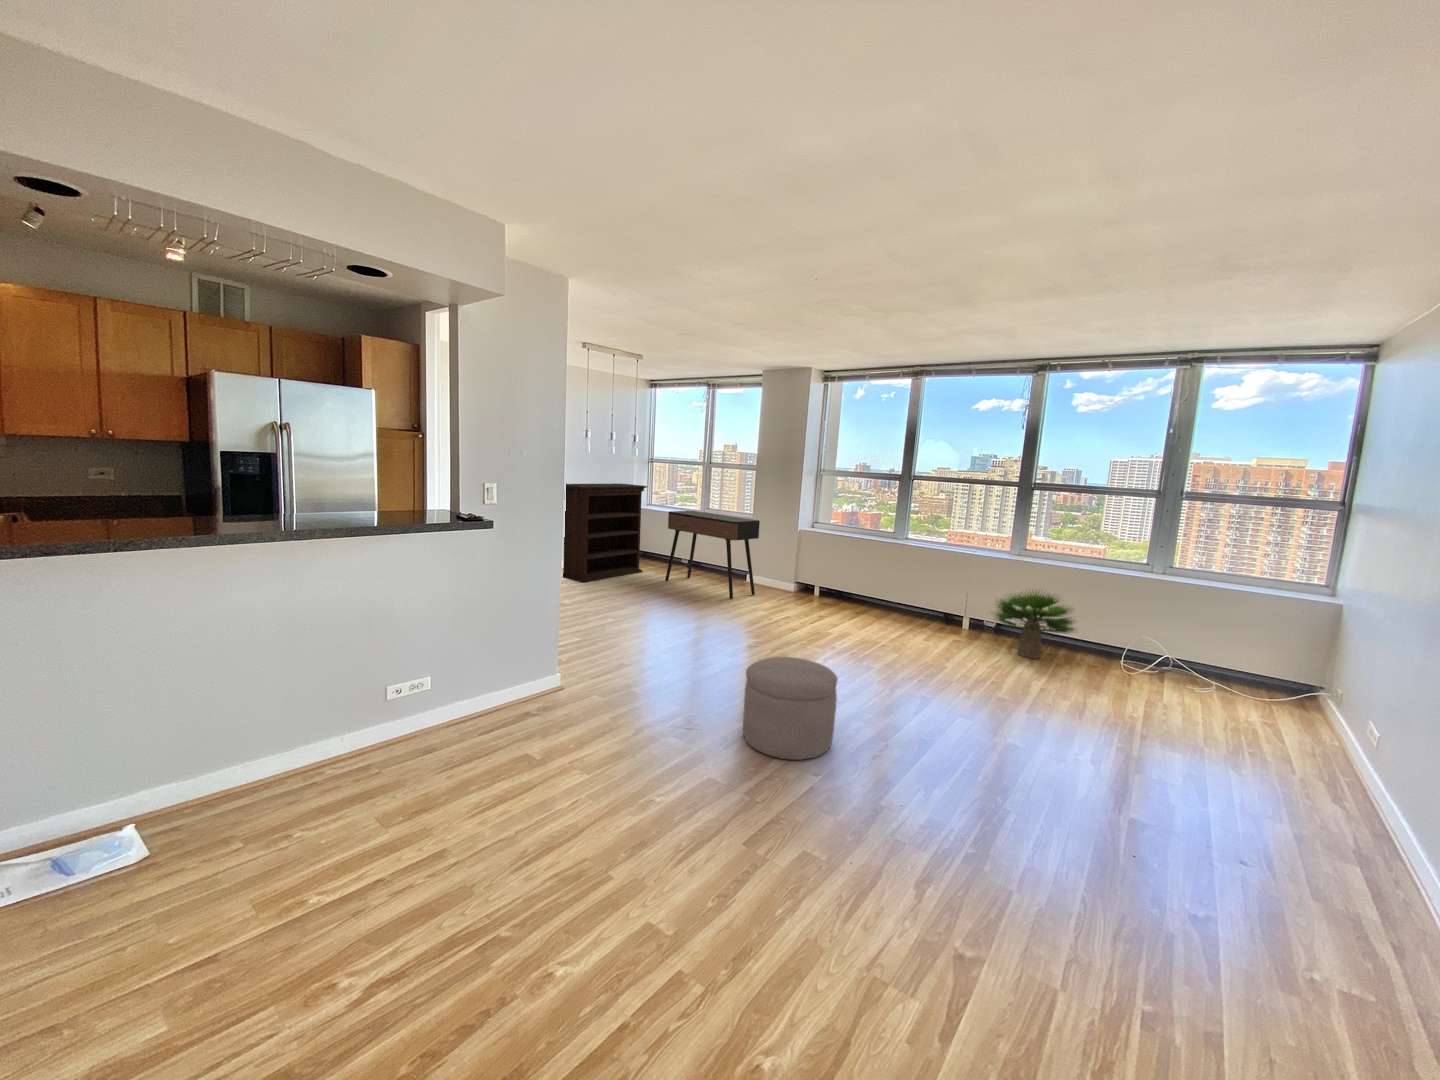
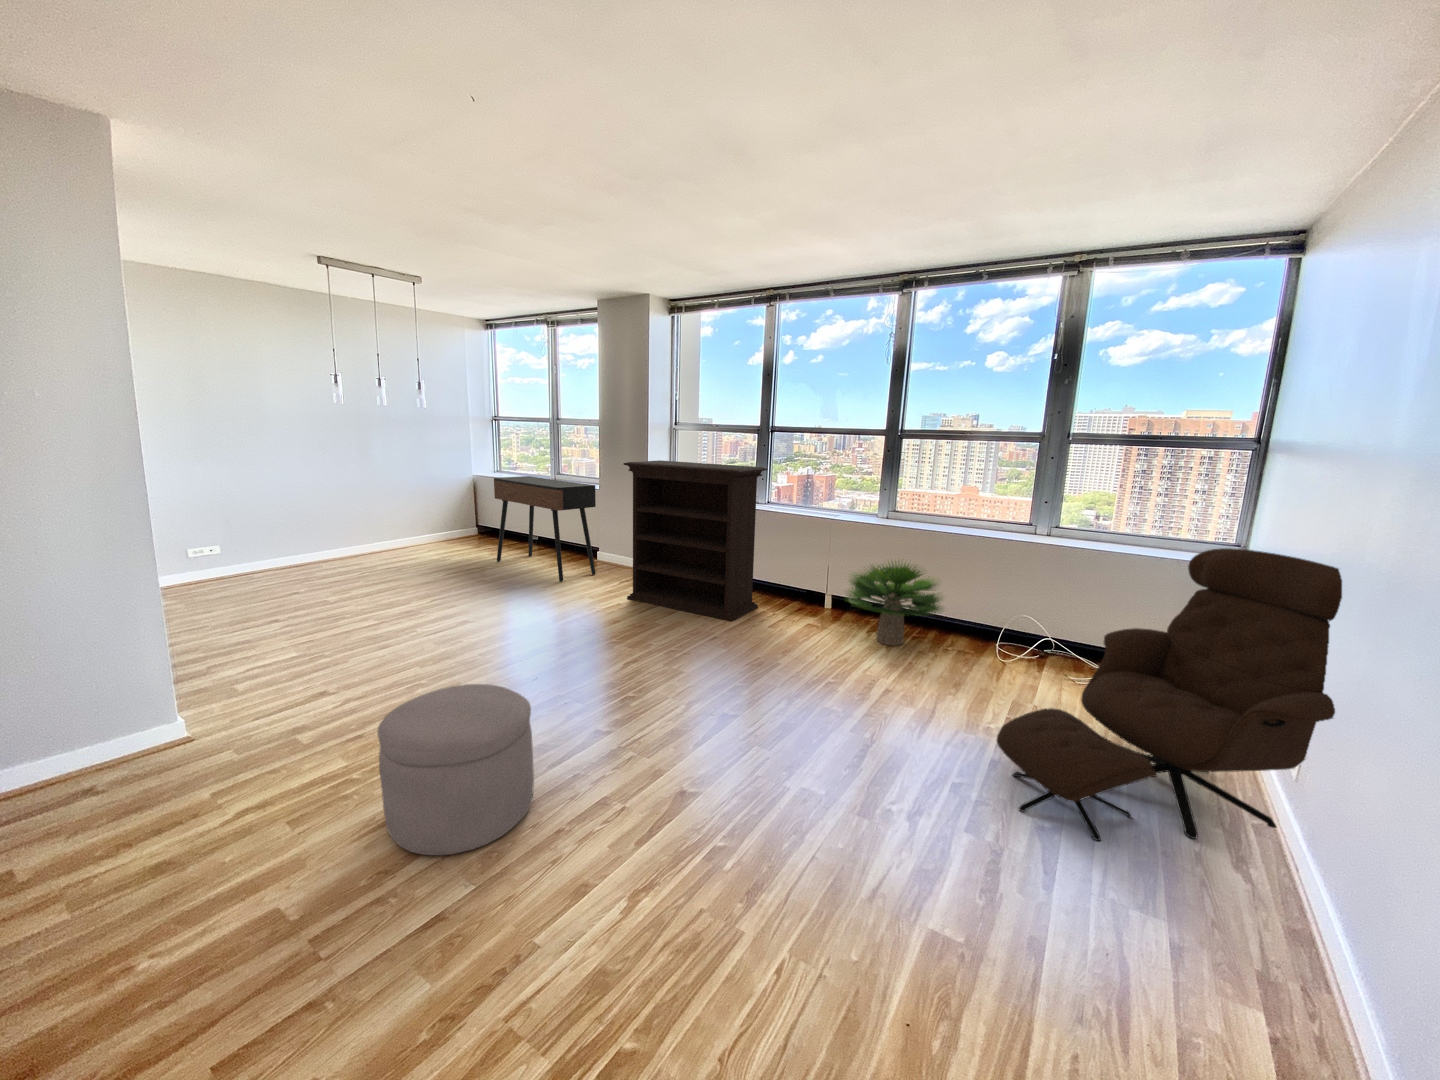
bookshelf: present [563,484,647,582] -> present [624,460,767,621]
lounge chair: none [1149,585,1428,785] -> present [997,548,1342,841]

